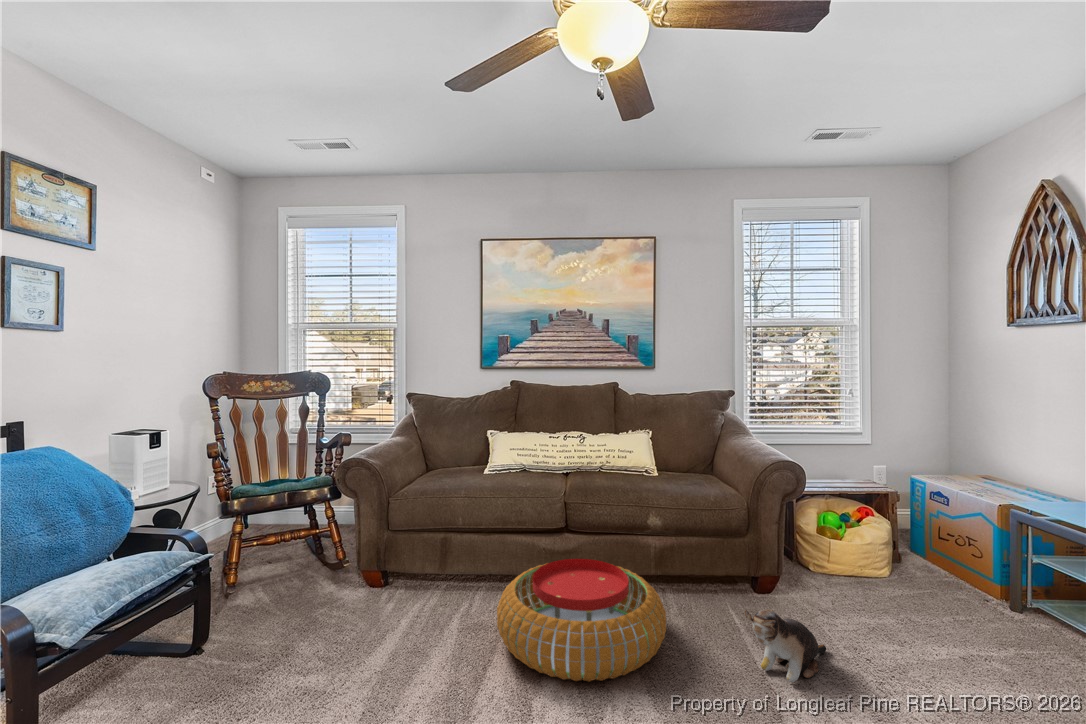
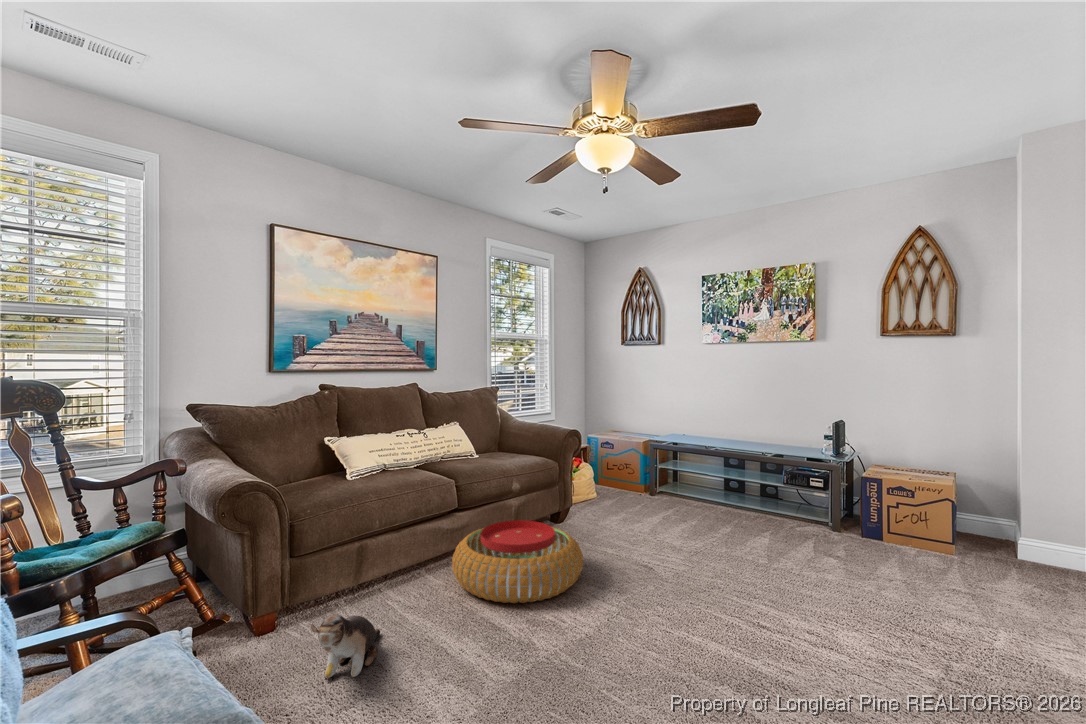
plush toy: present [744,609,826,682] -> present [311,614,380,678]

